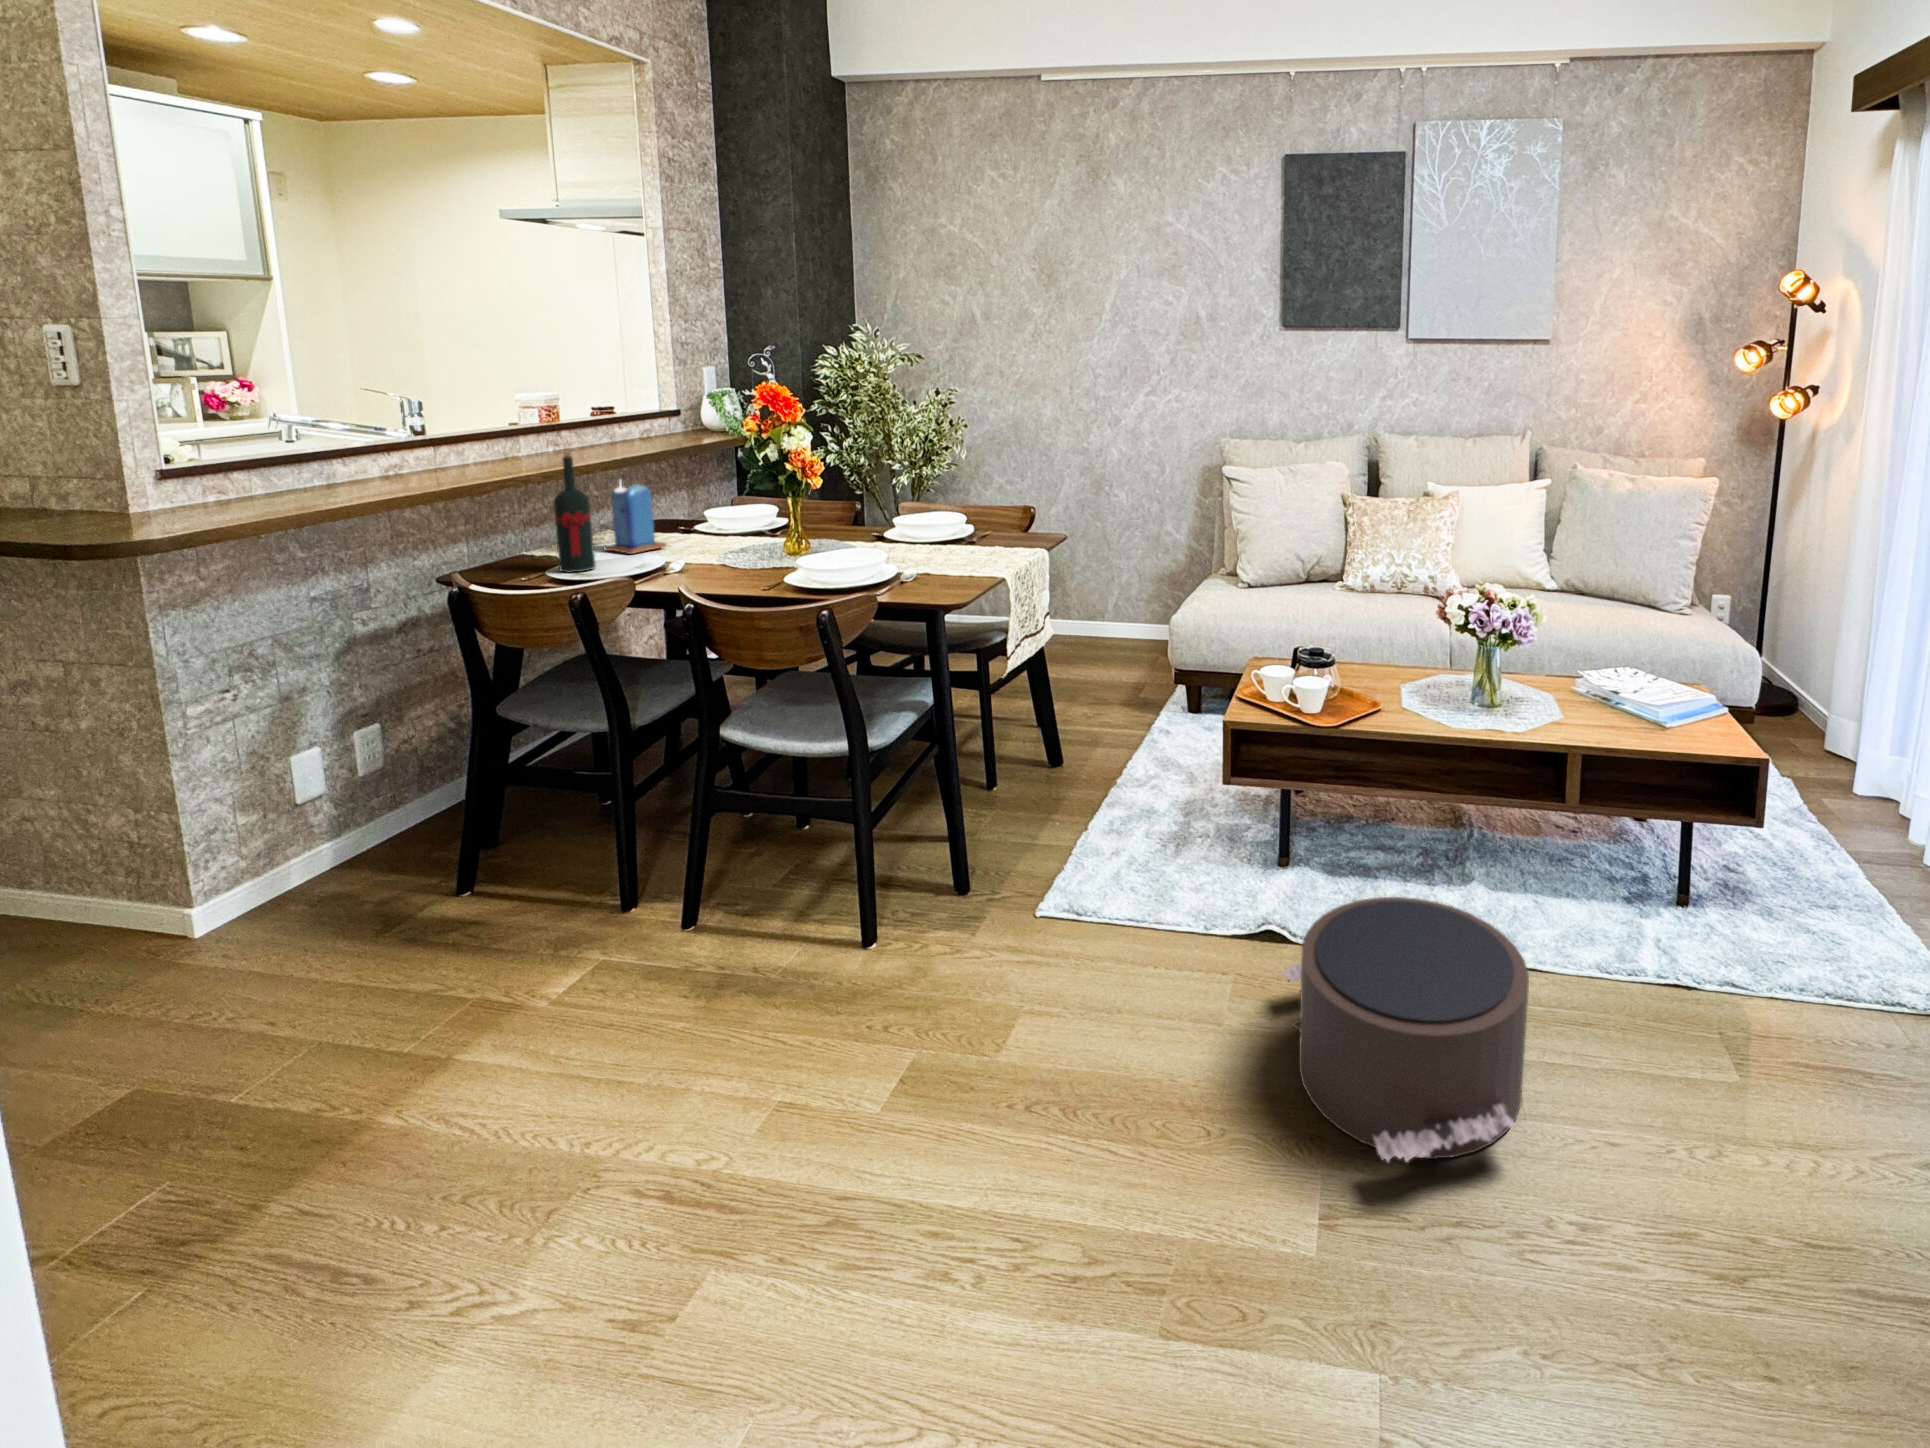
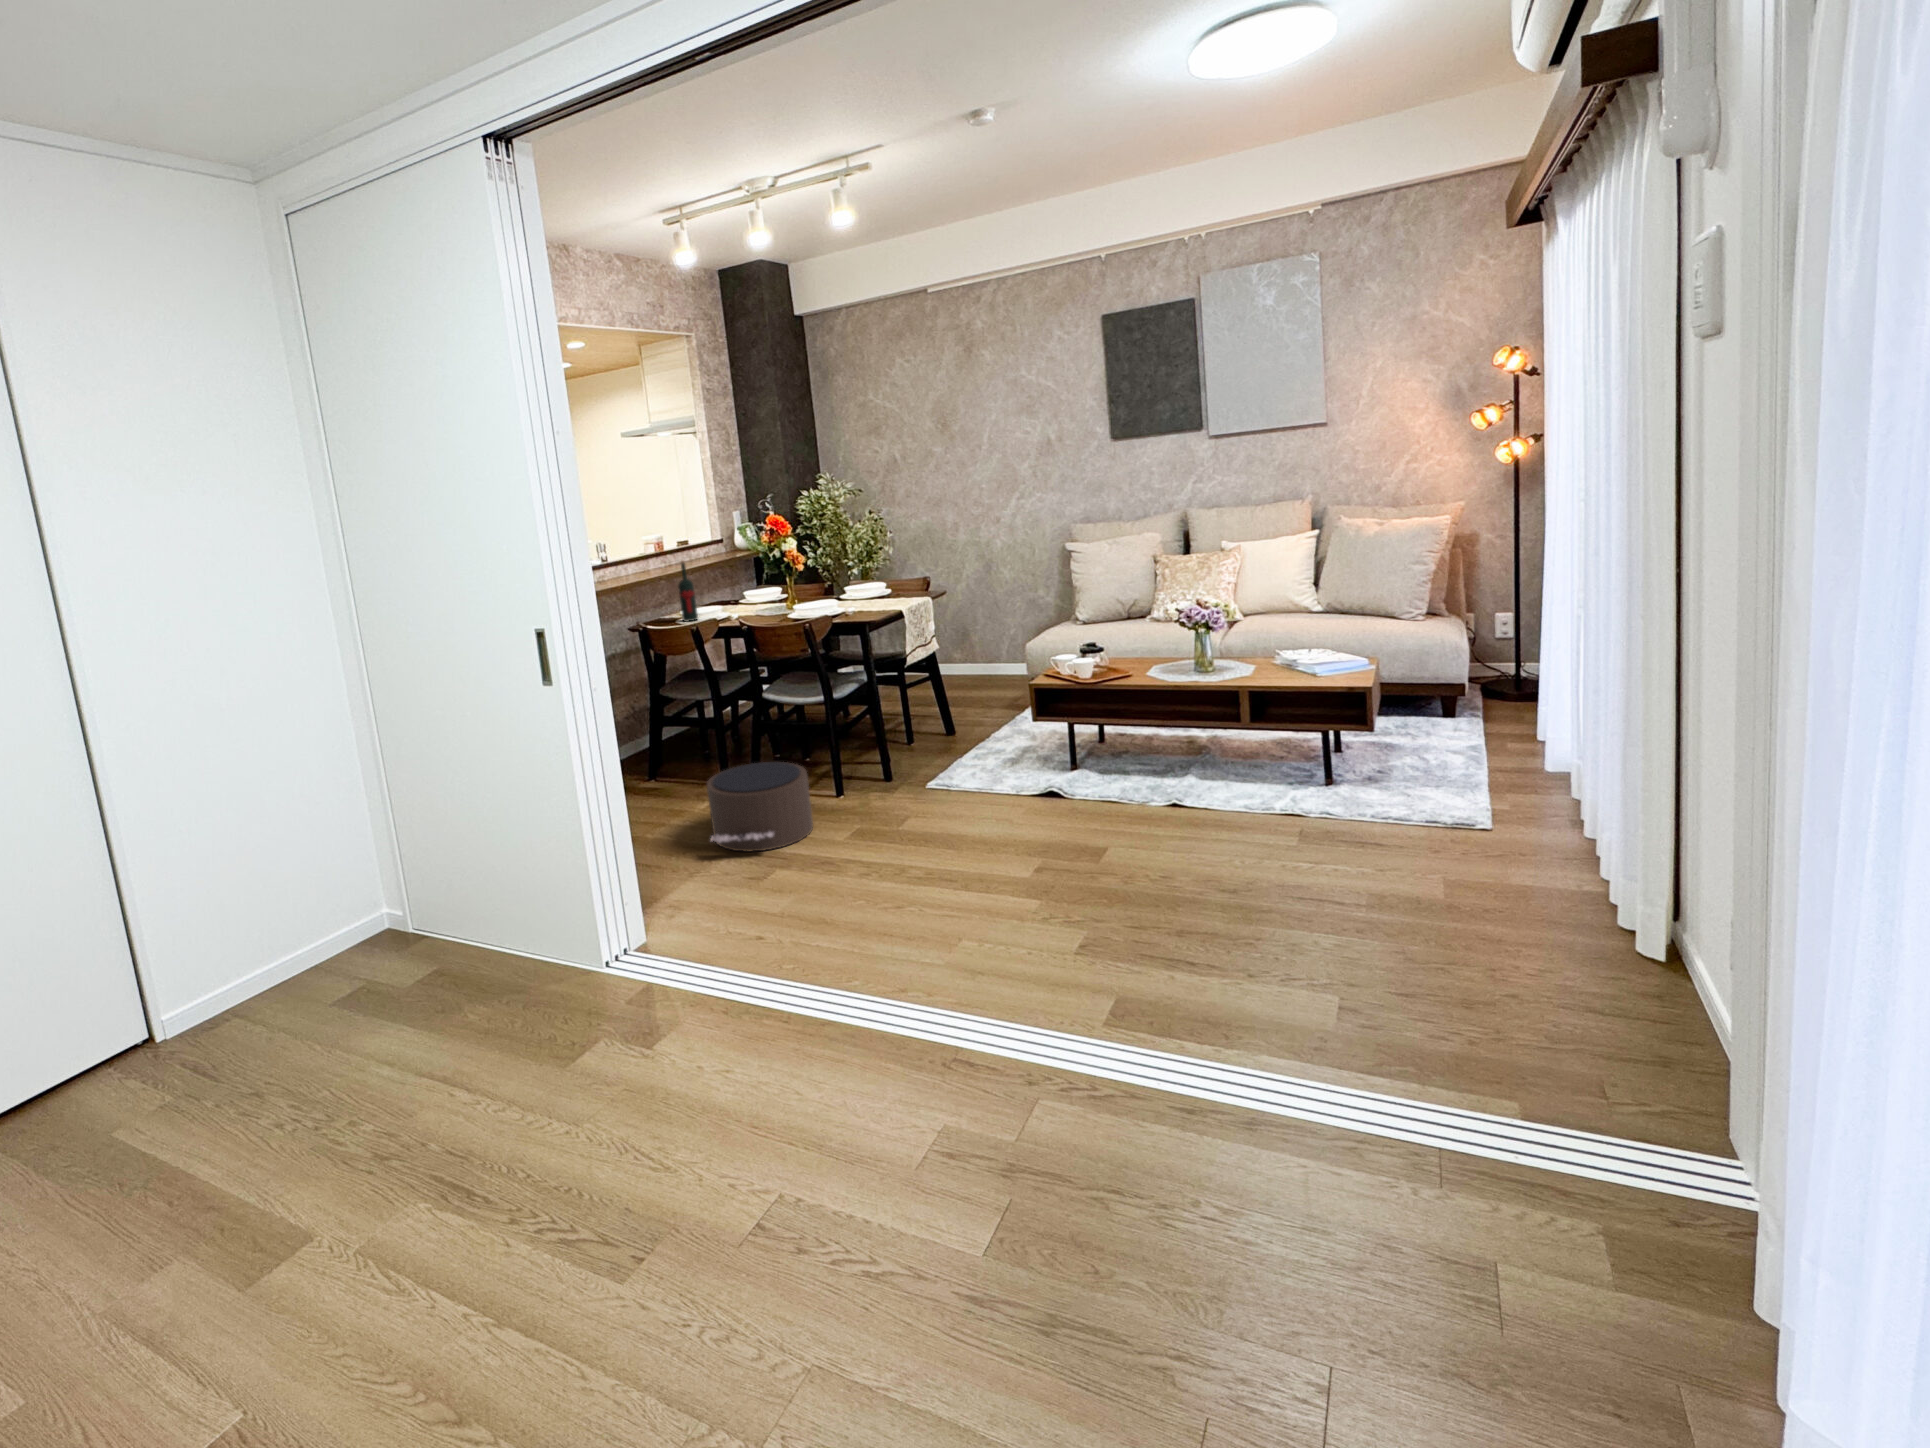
candle: present [604,481,667,554] -> none [698,575,728,614]
pouf: present [1282,897,1529,1161] -> present [707,762,813,851]

